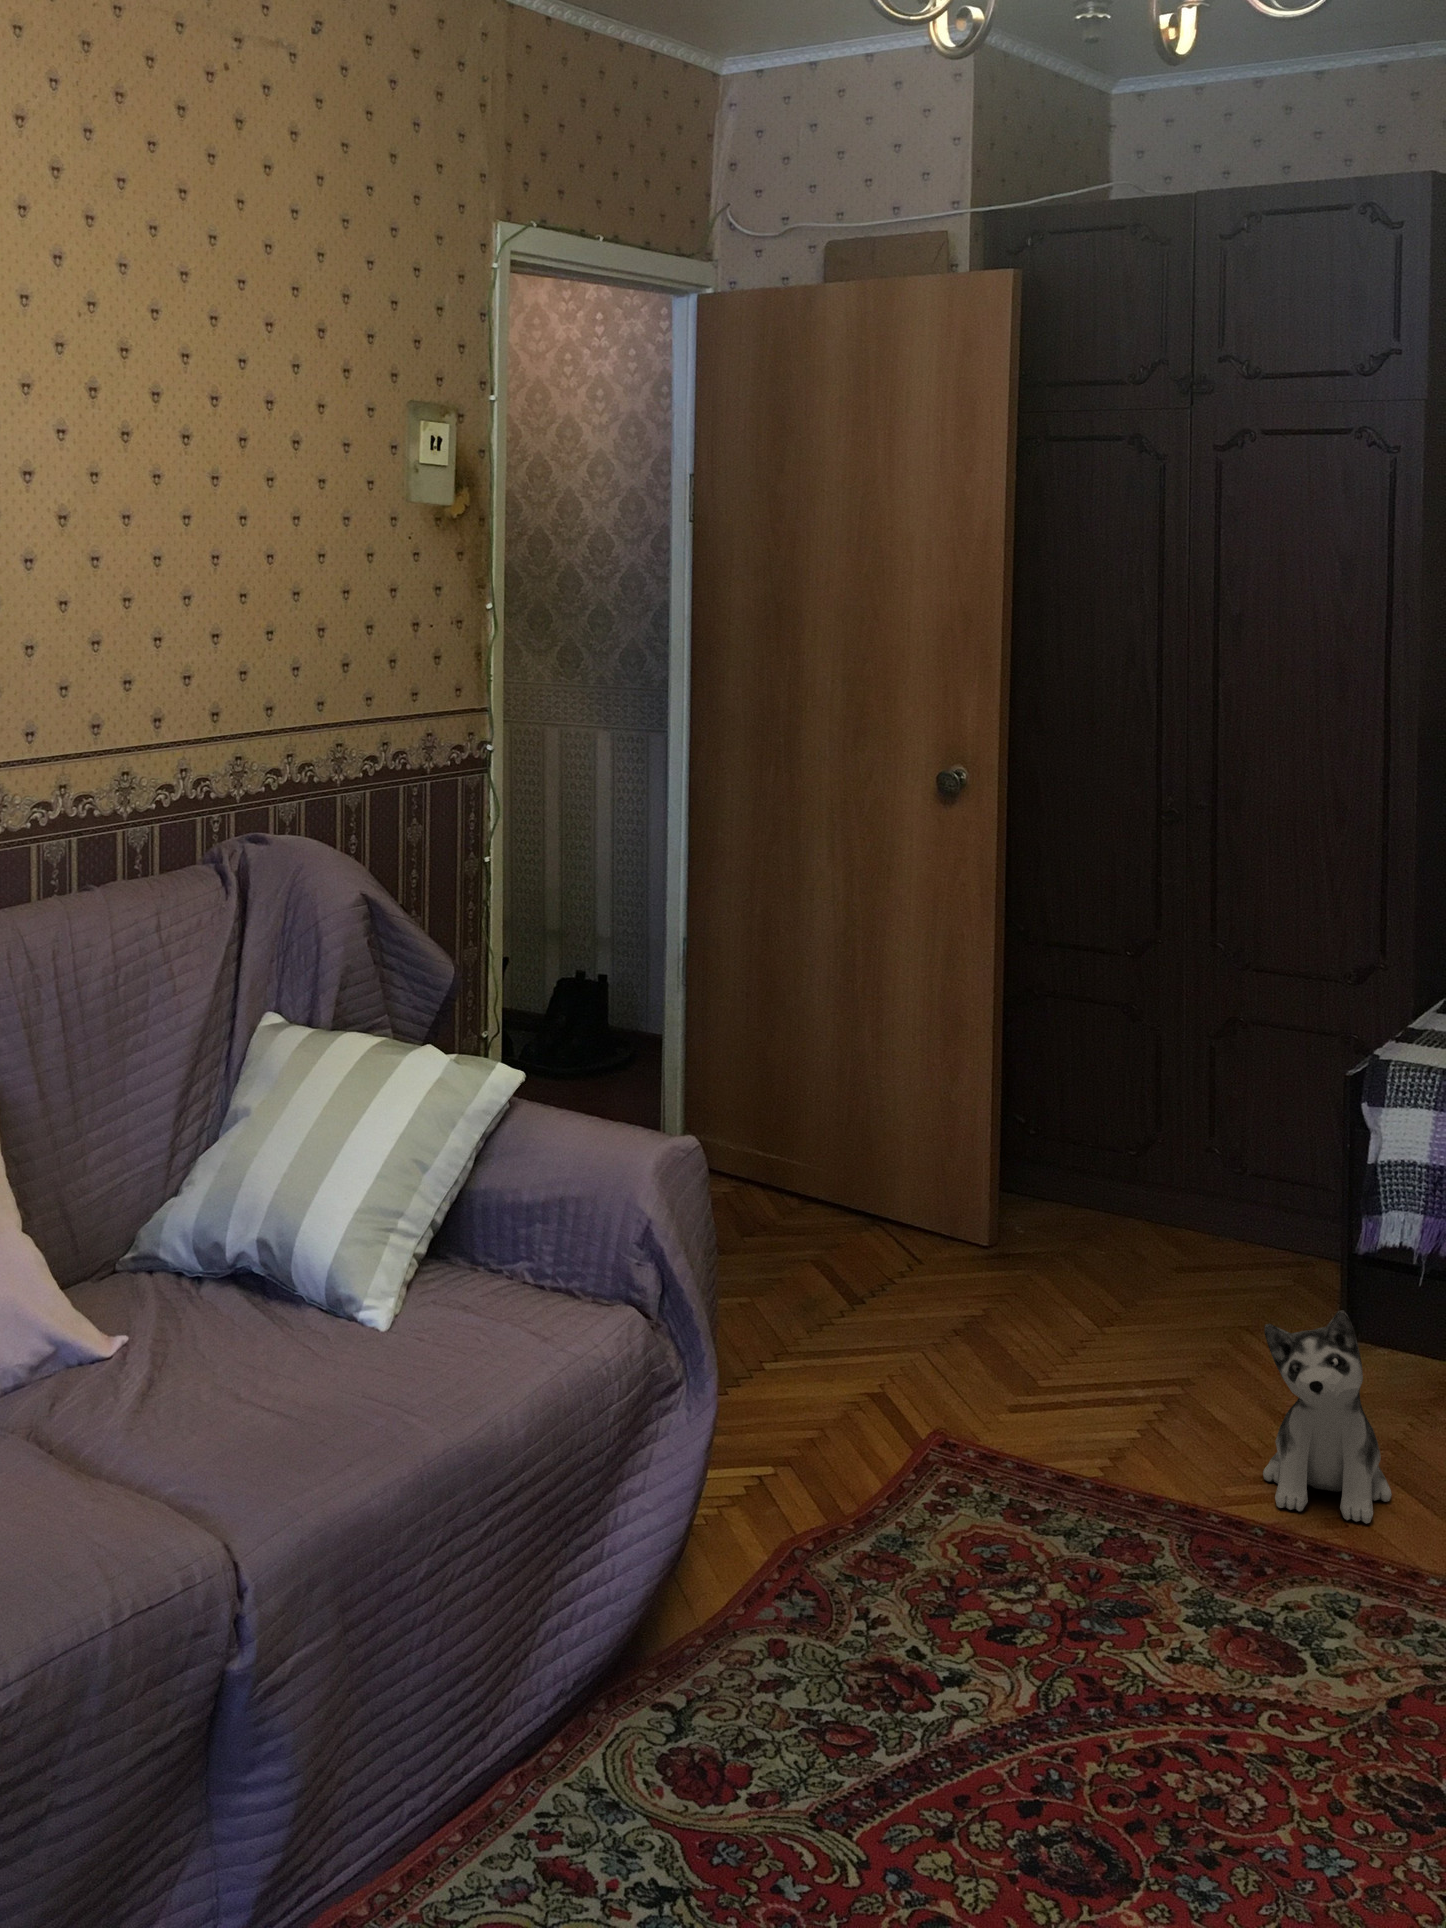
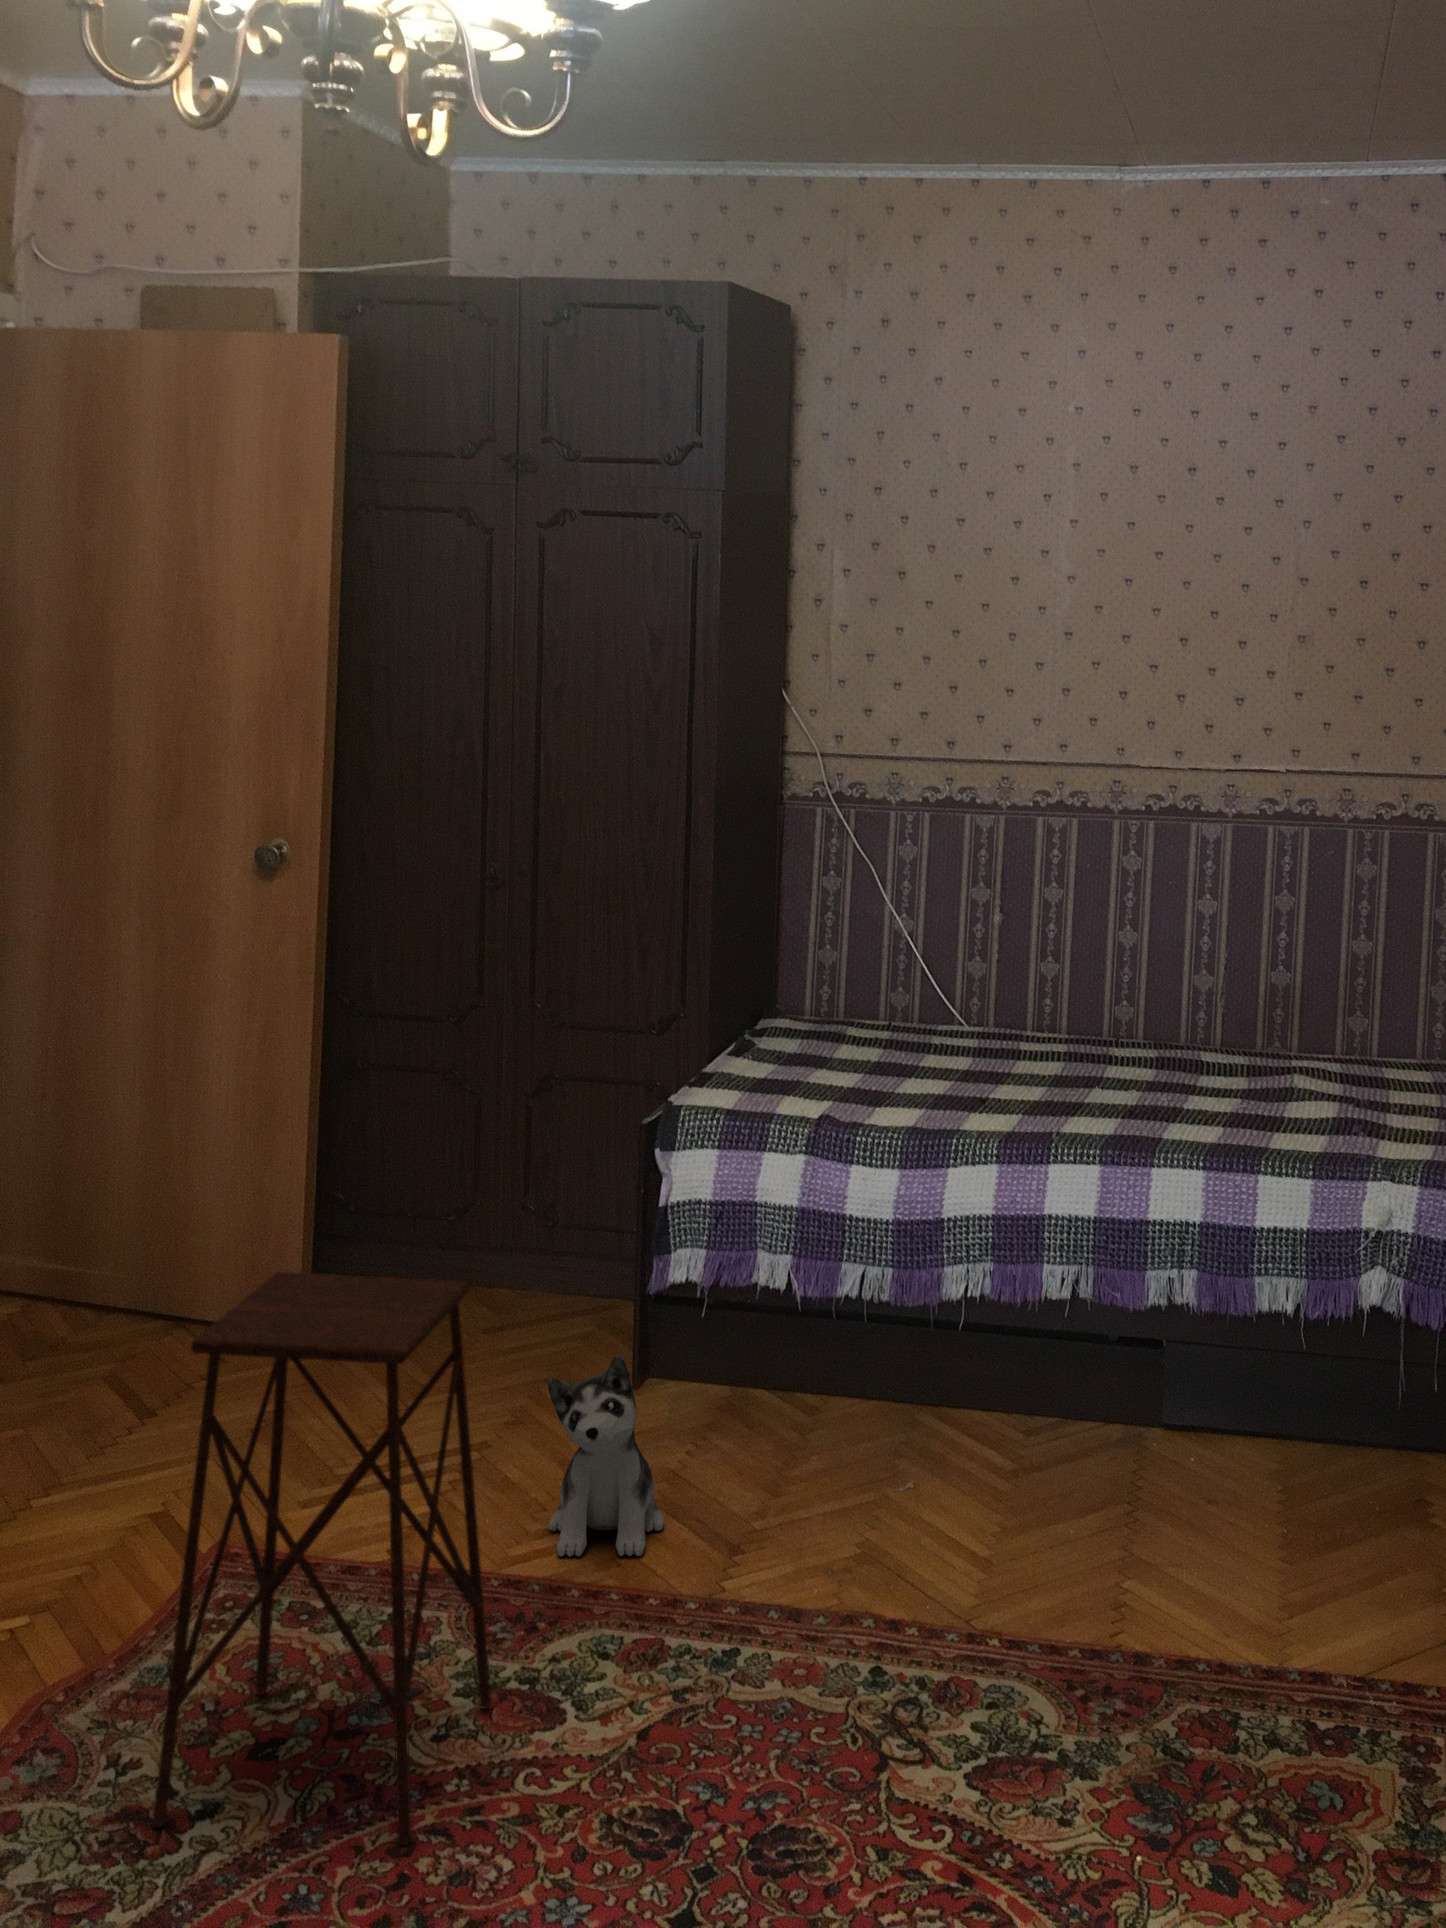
side table: none [905,1176,1225,1755] -> present [152,1272,492,1845]

